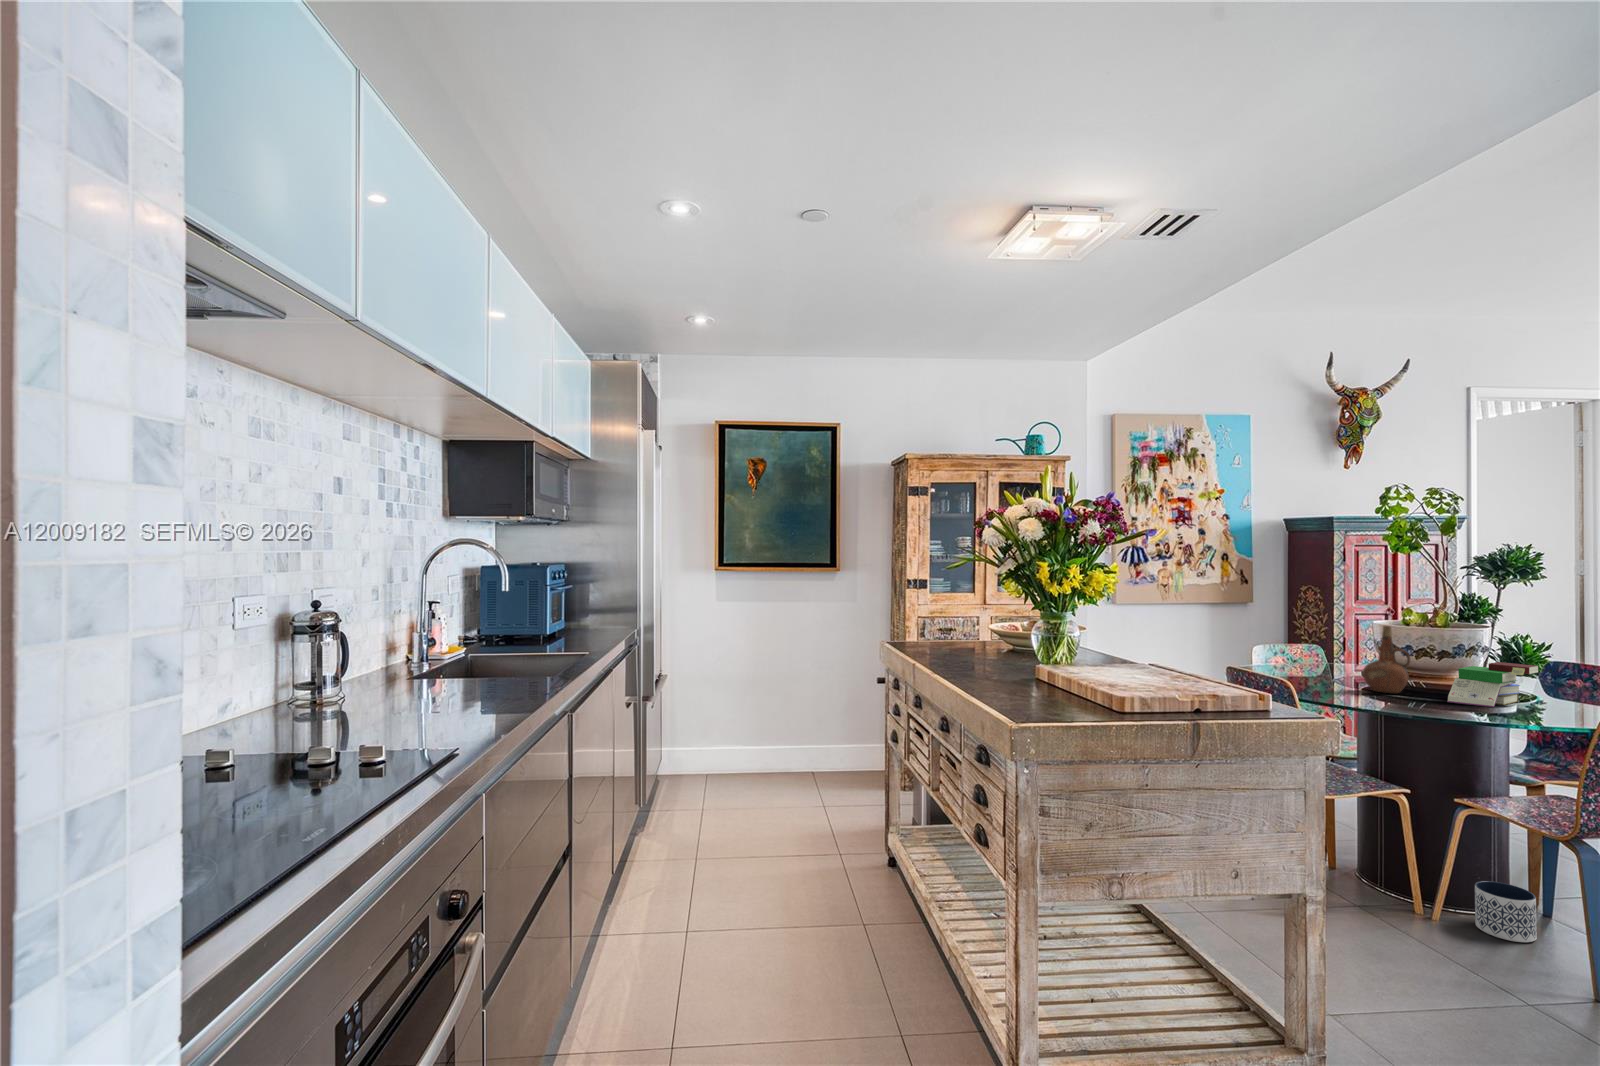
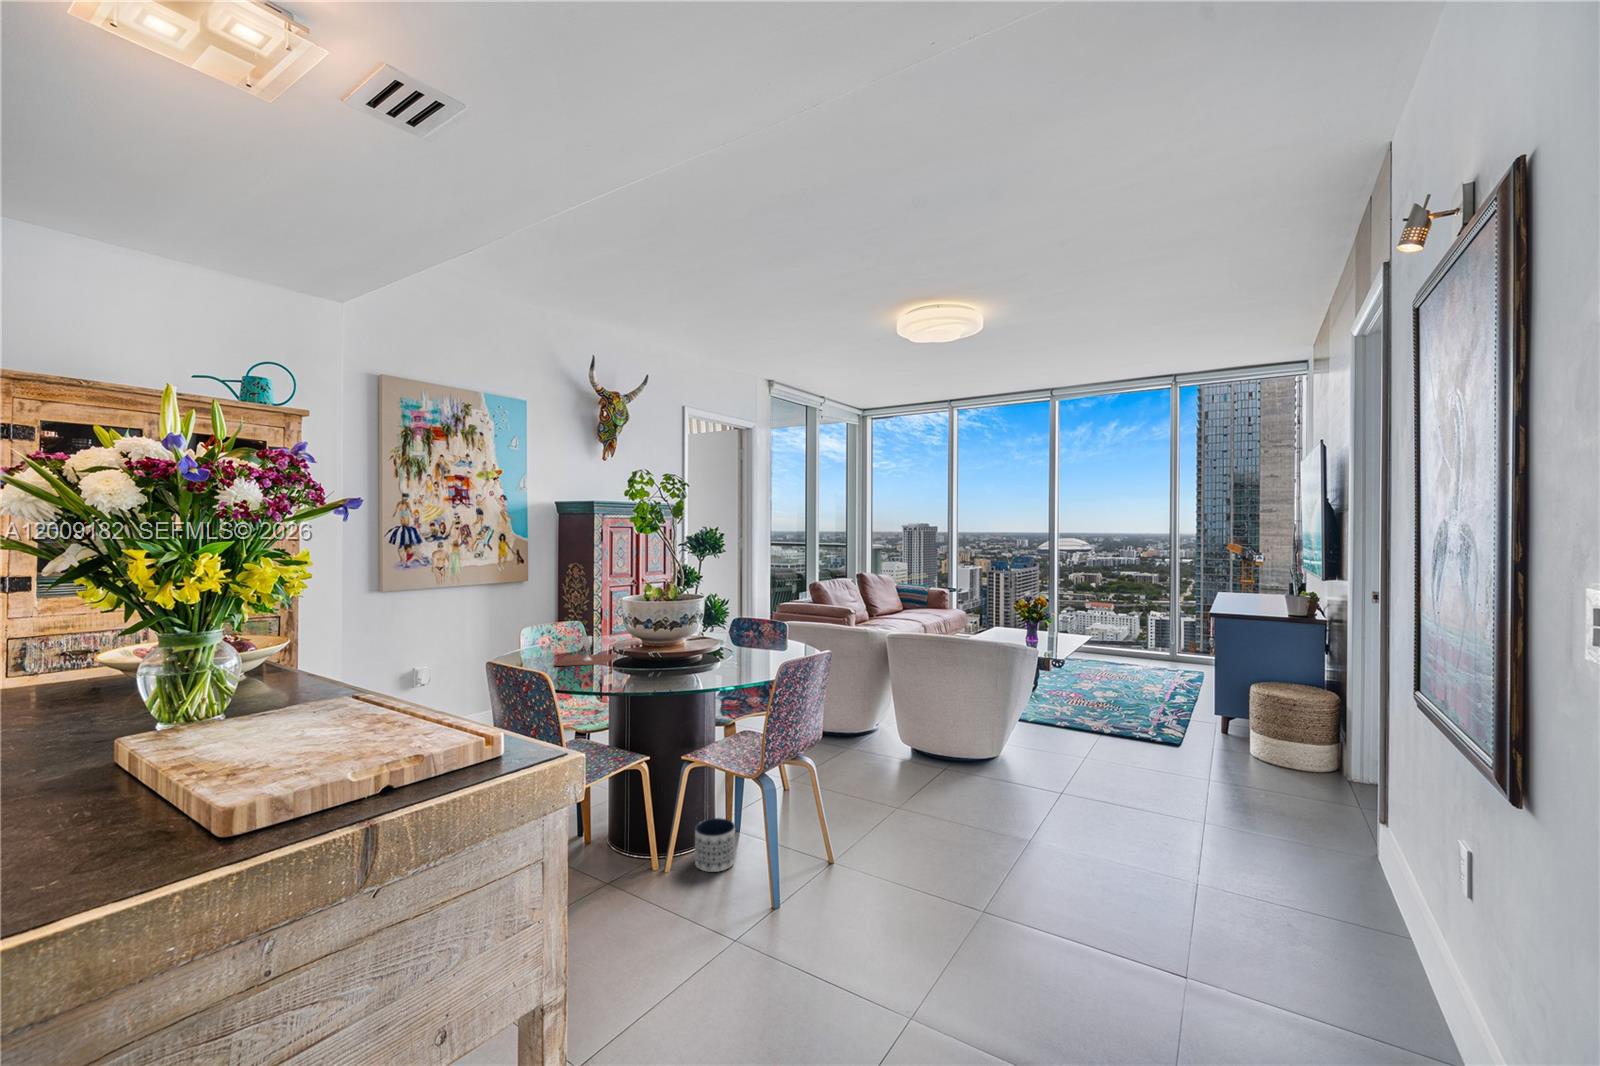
ceramic pitcher: present [1363,626,1410,693] -> none [613,603,651,668]
wine glass: none [1295,657,1369,688] -> present [555,636,617,666]
book: present [1447,662,1538,707] -> none [679,628,739,671]

